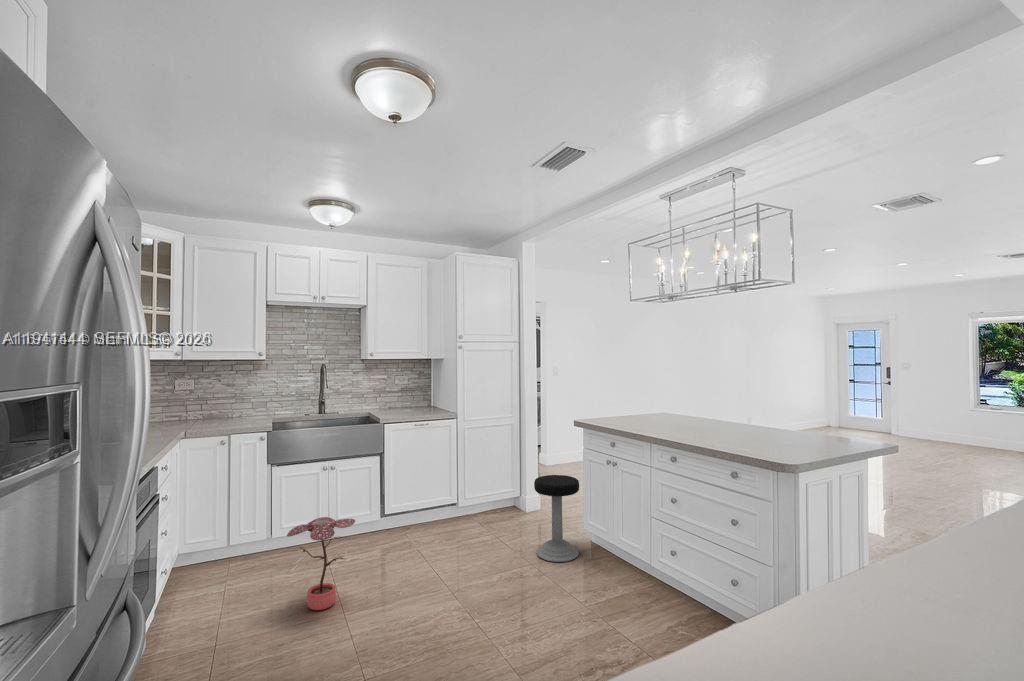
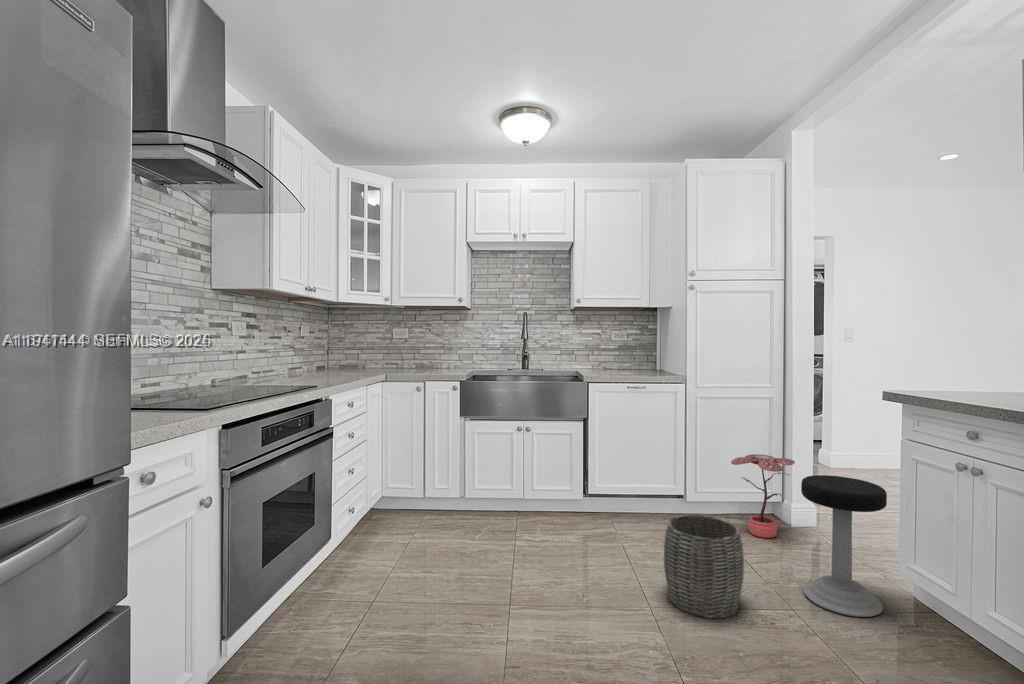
woven basket: none [452,515,503,585] -> present [664,515,744,618]
potted plant: present [287,517,355,610] -> present [731,454,795,538]

